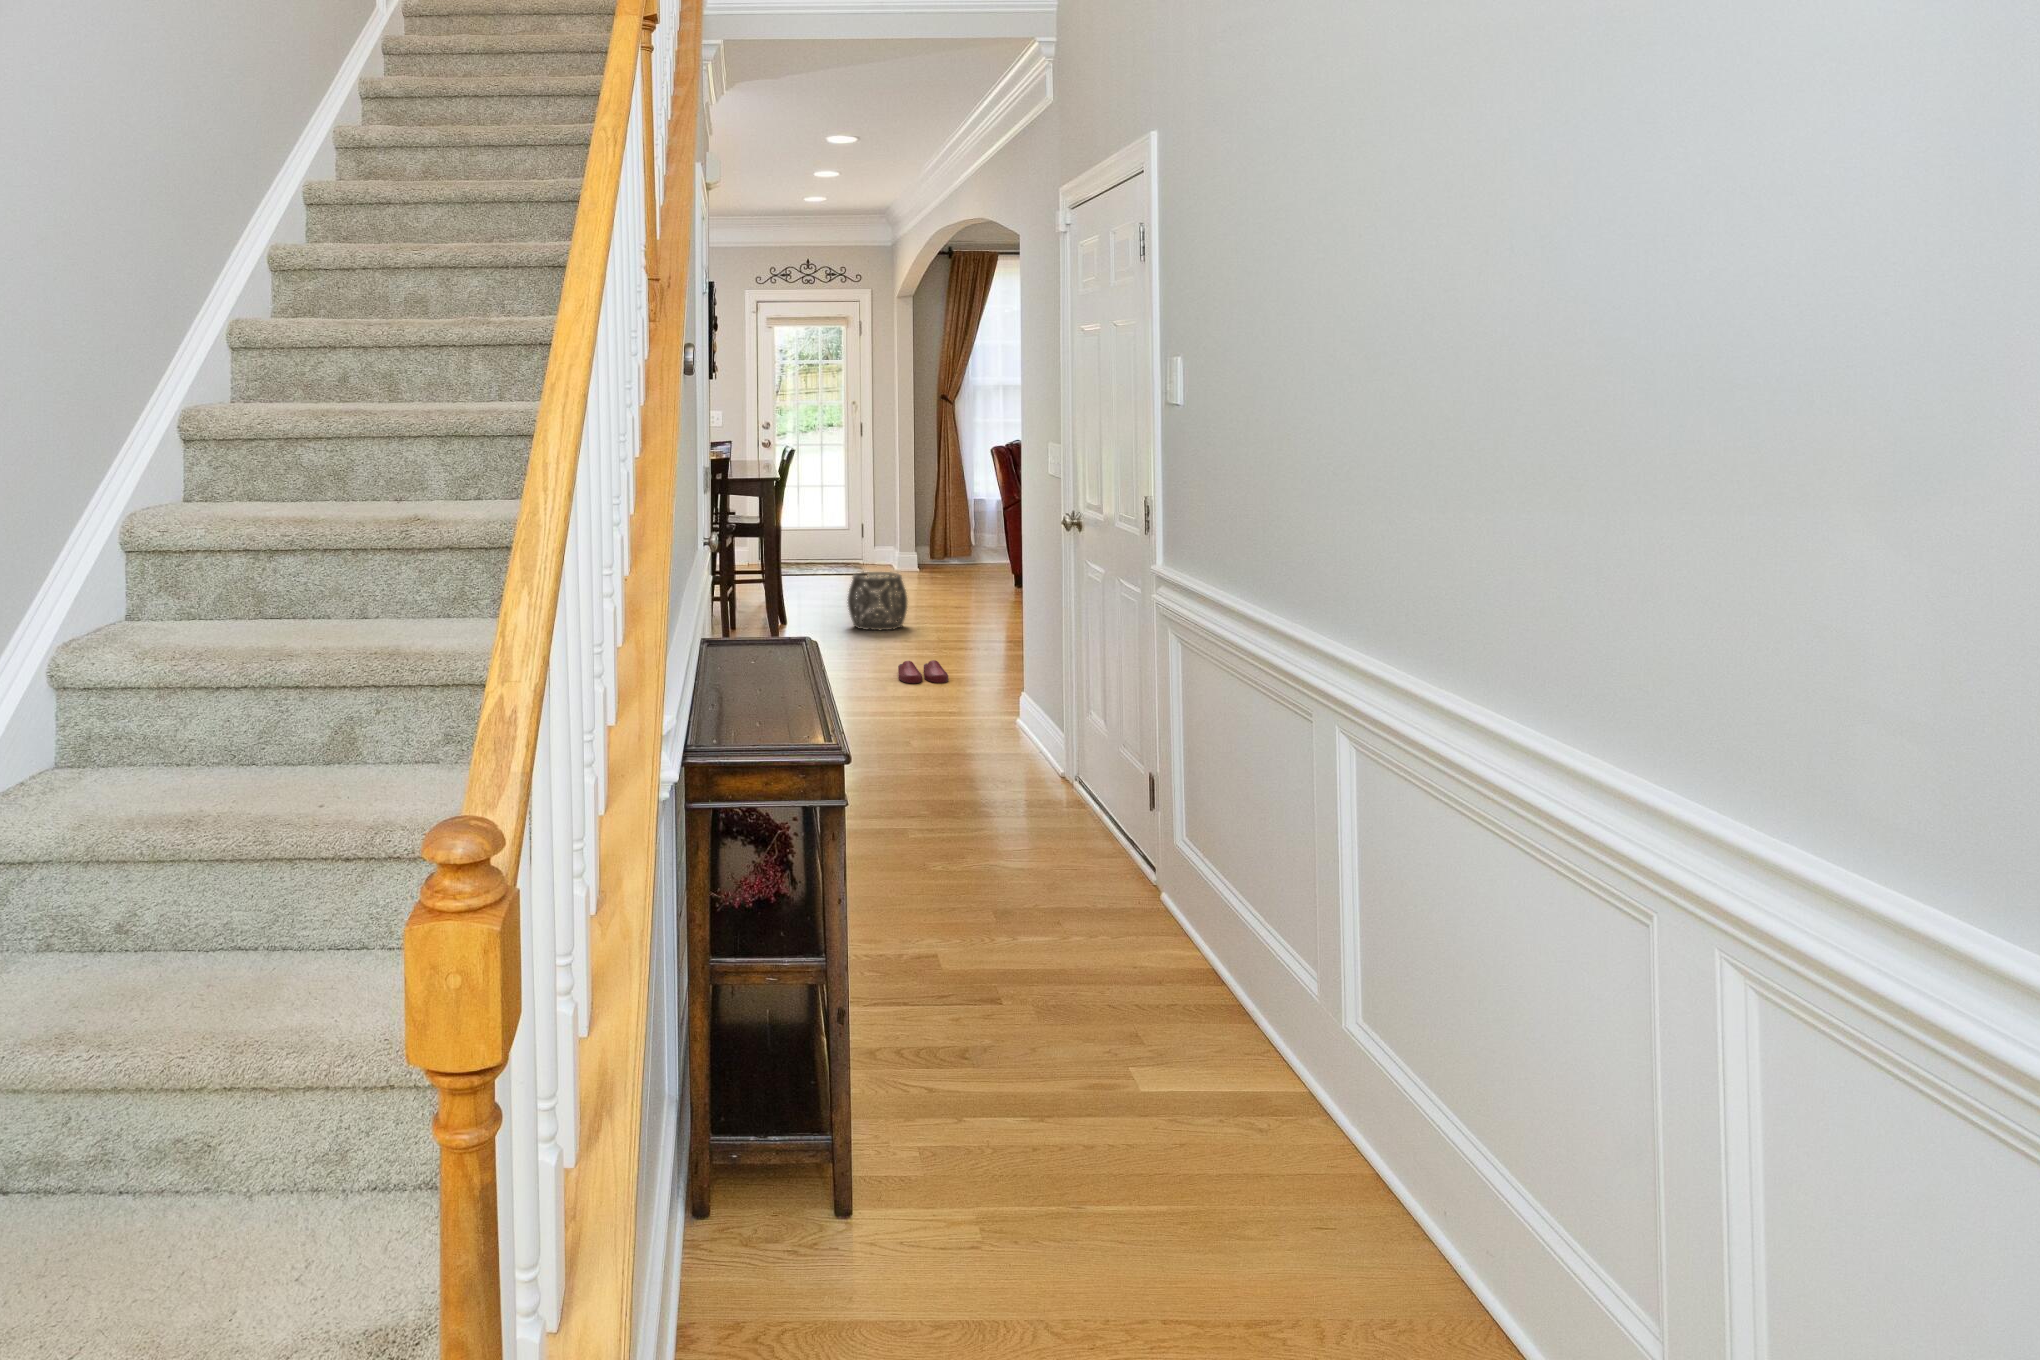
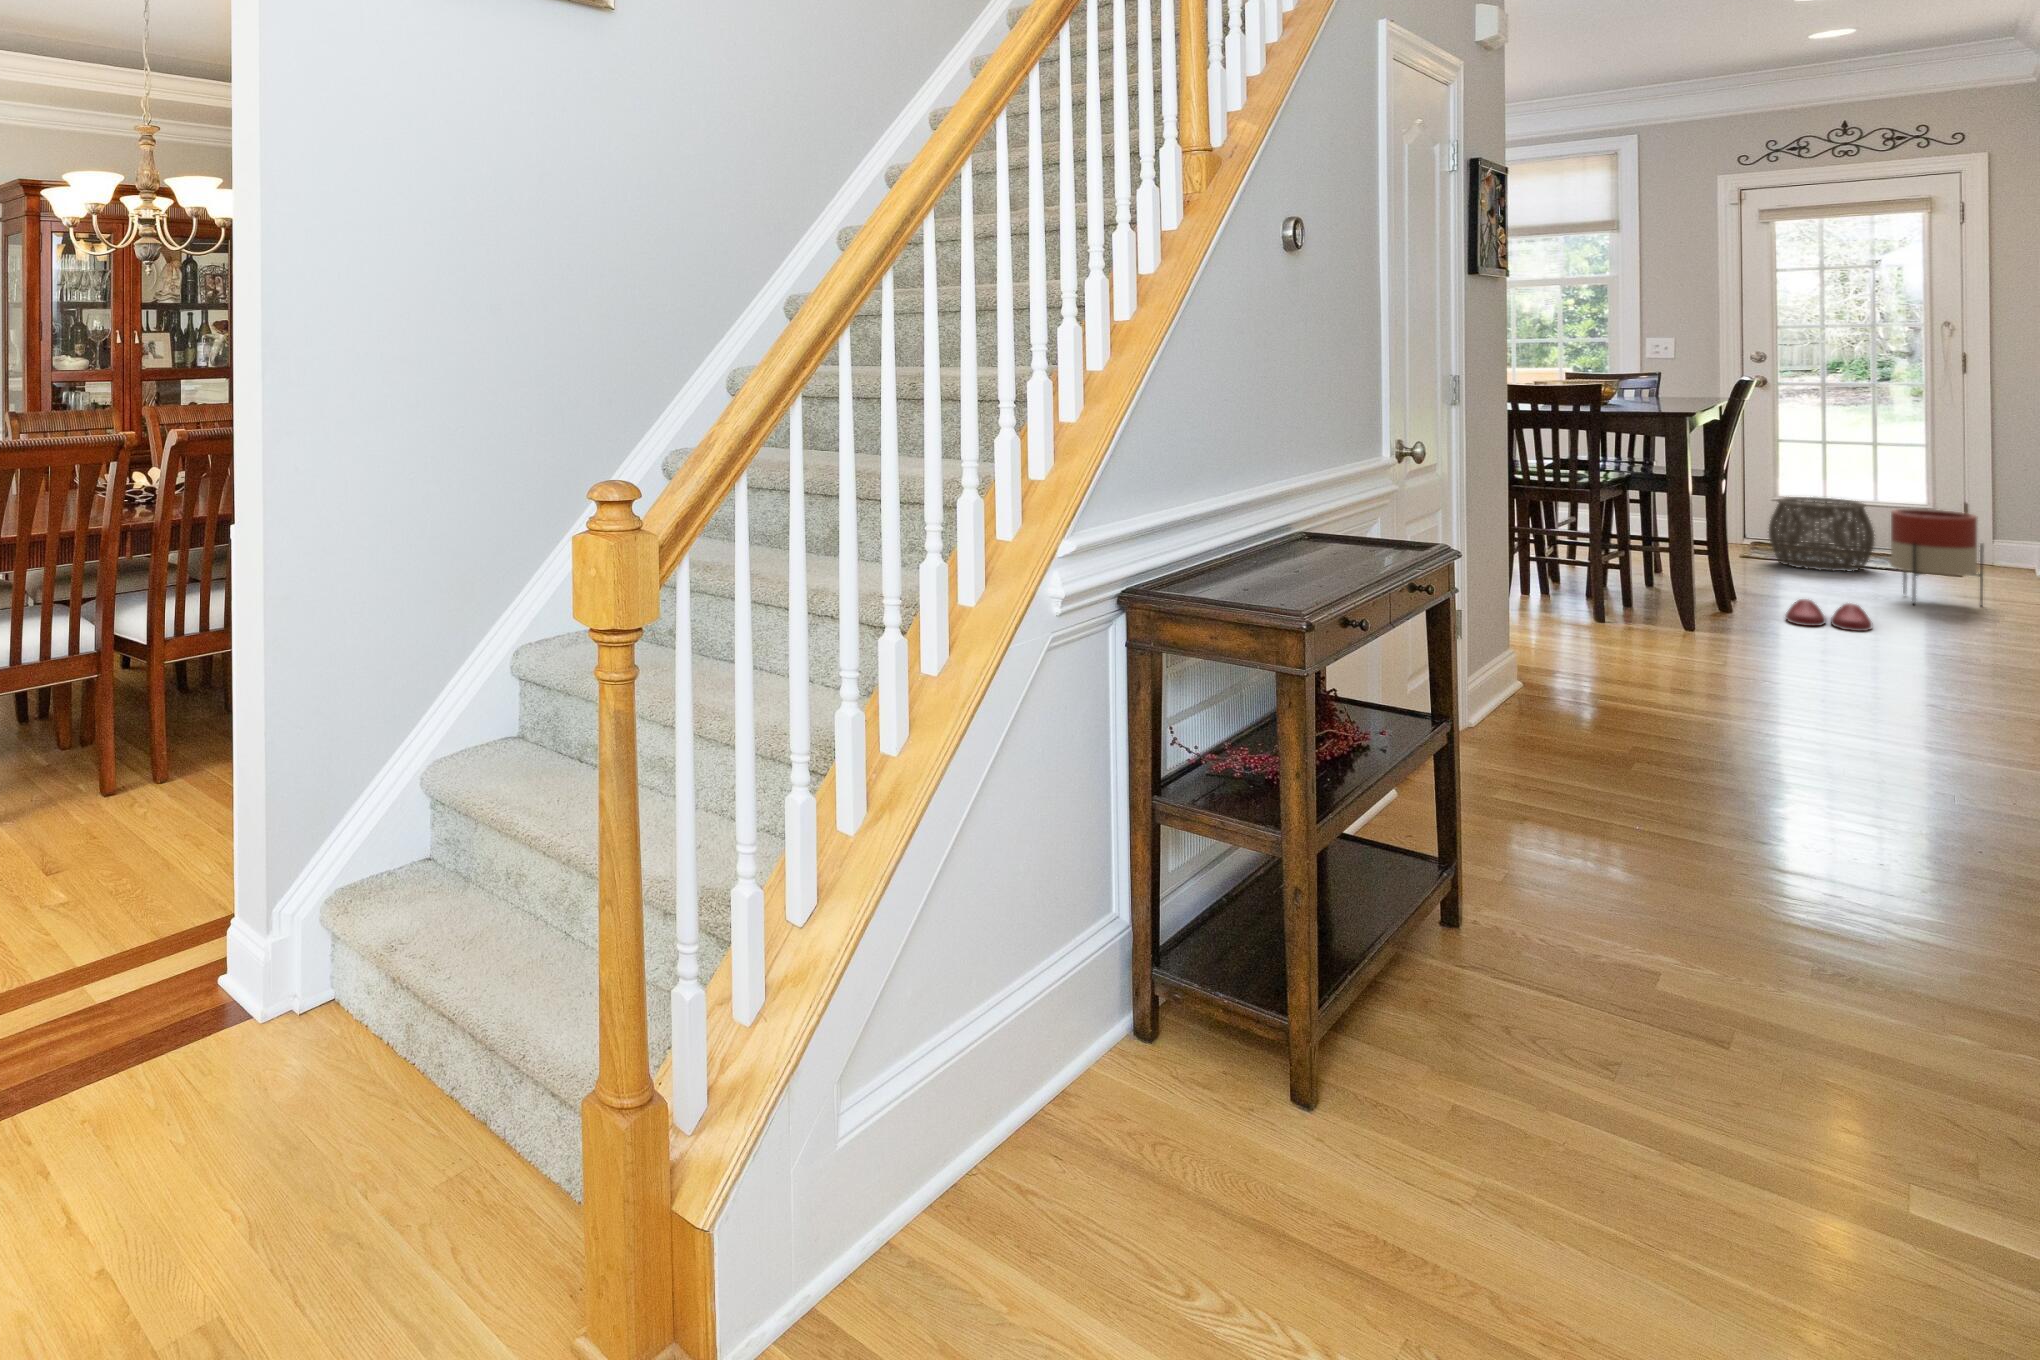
planter: none [934,578,983,654] -> present [1891,509,1984,605]

